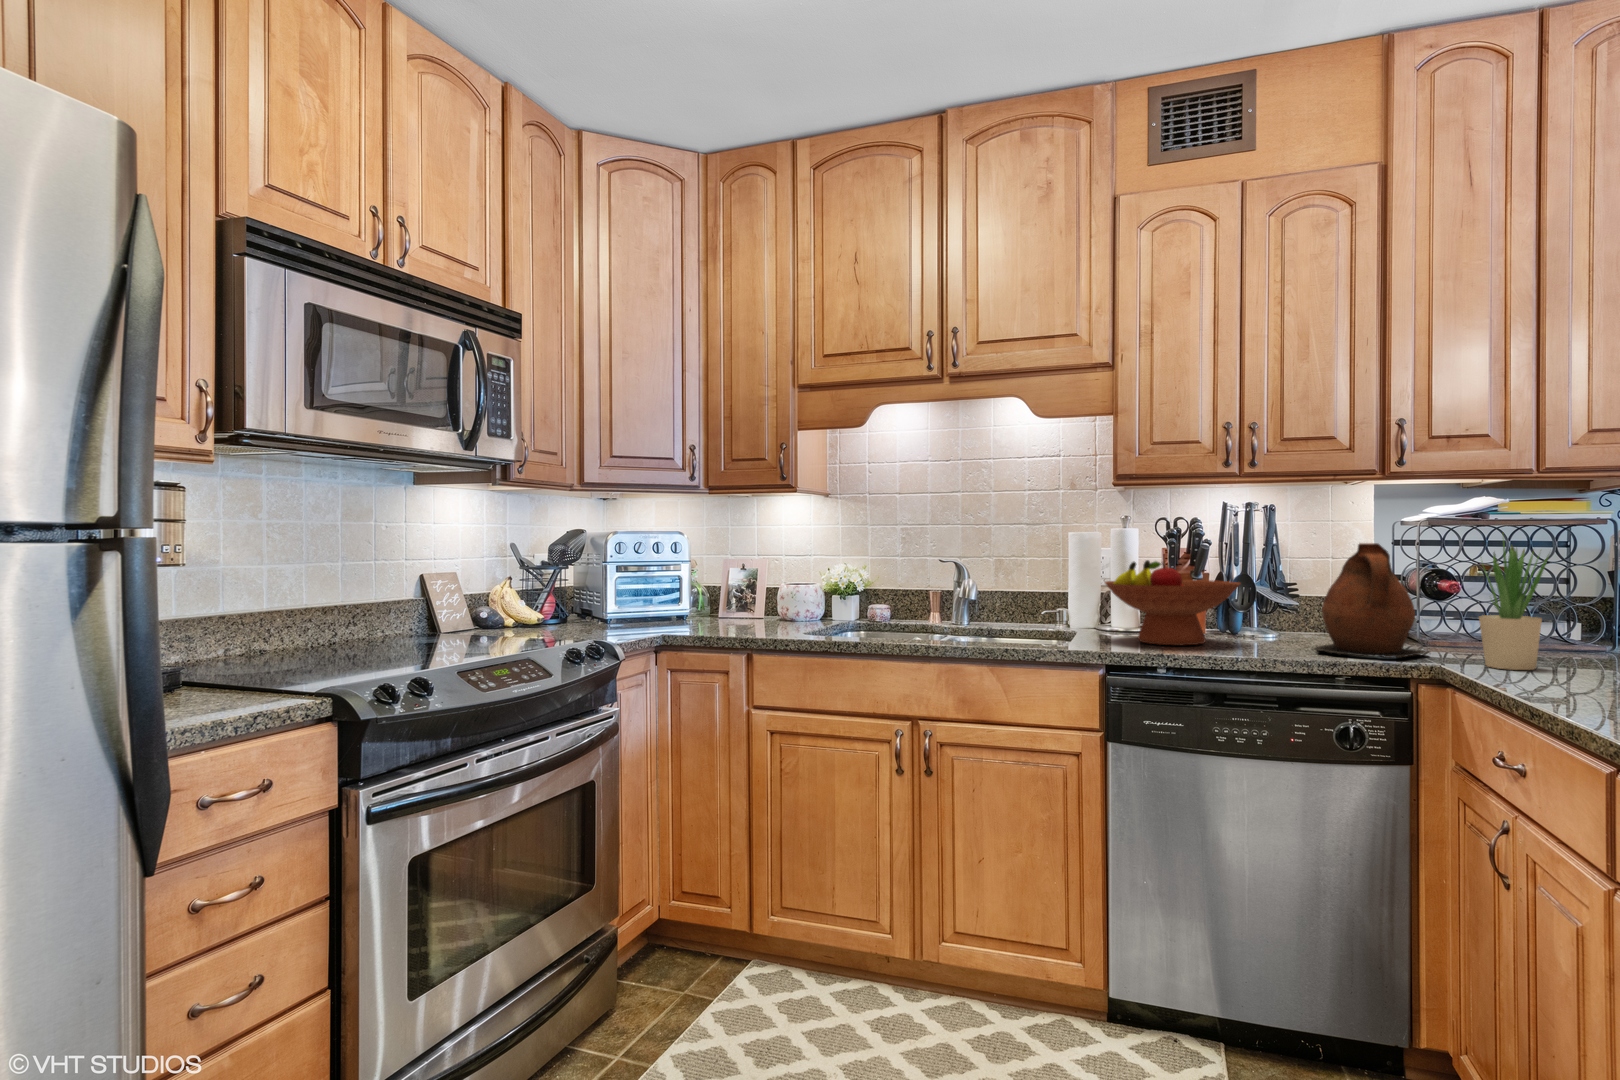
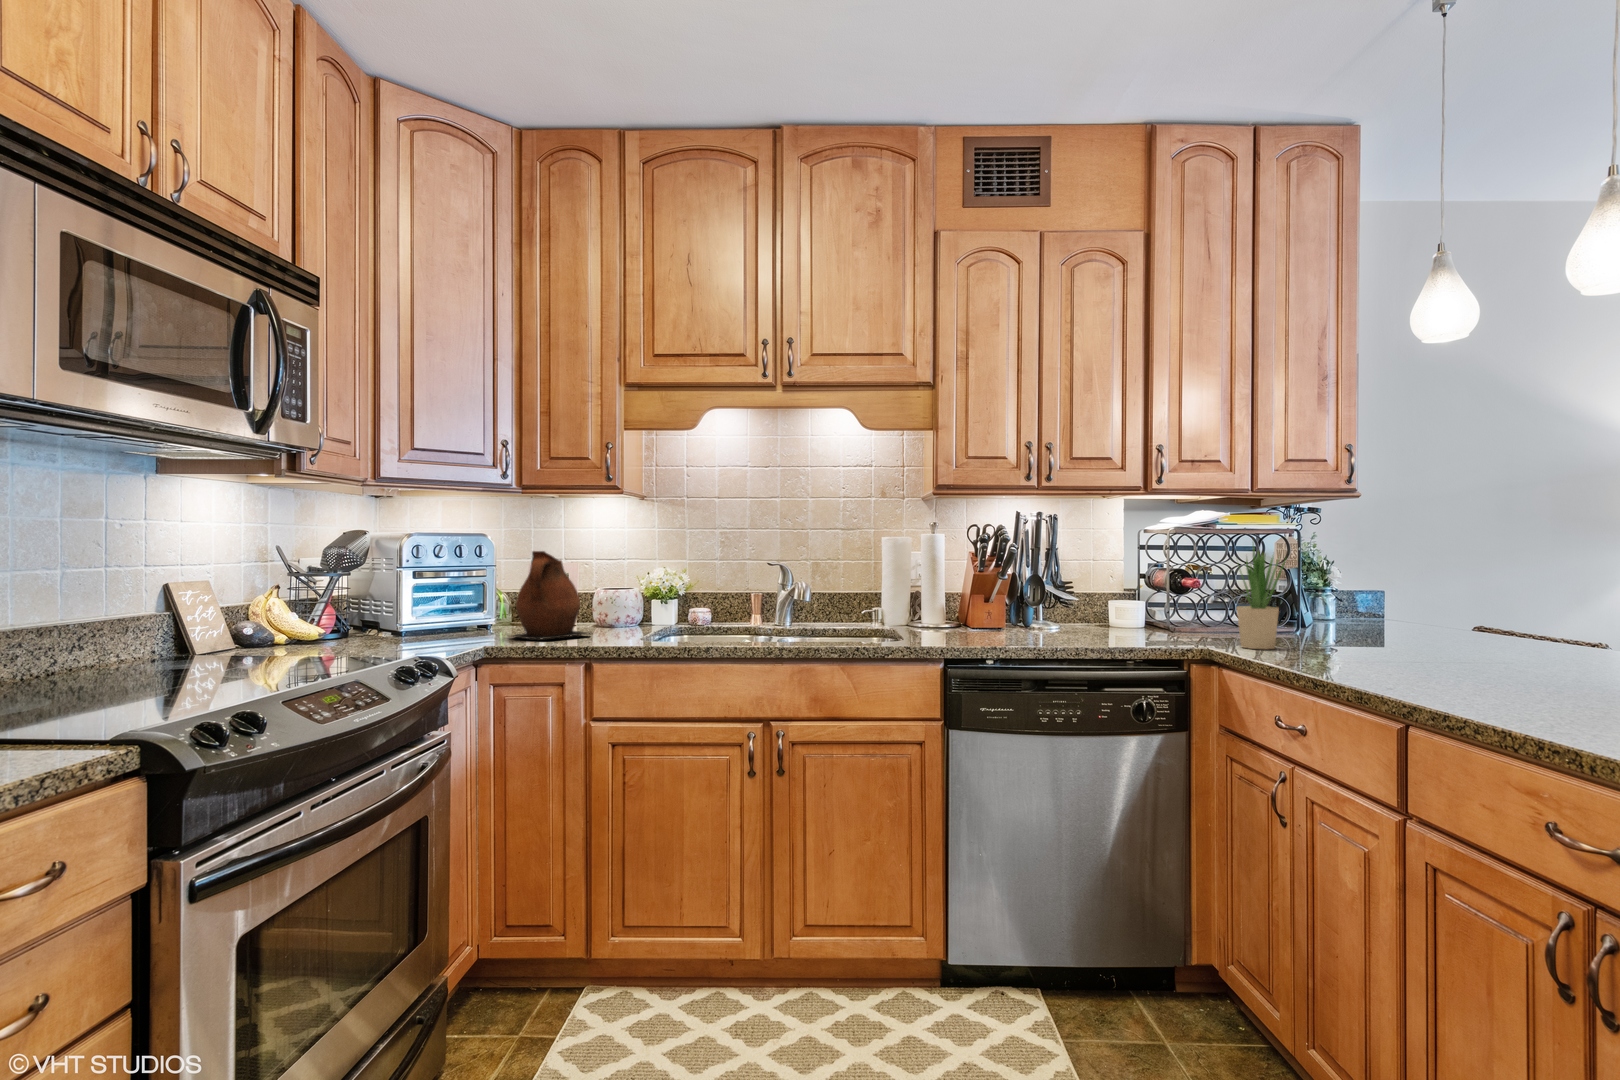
ceramic pitcher: present [1315,543,1427,658] -> present [513,551,591,640]
fruit bowl: present [1105,560,1240,645] -> none [934,563,1049,639]

